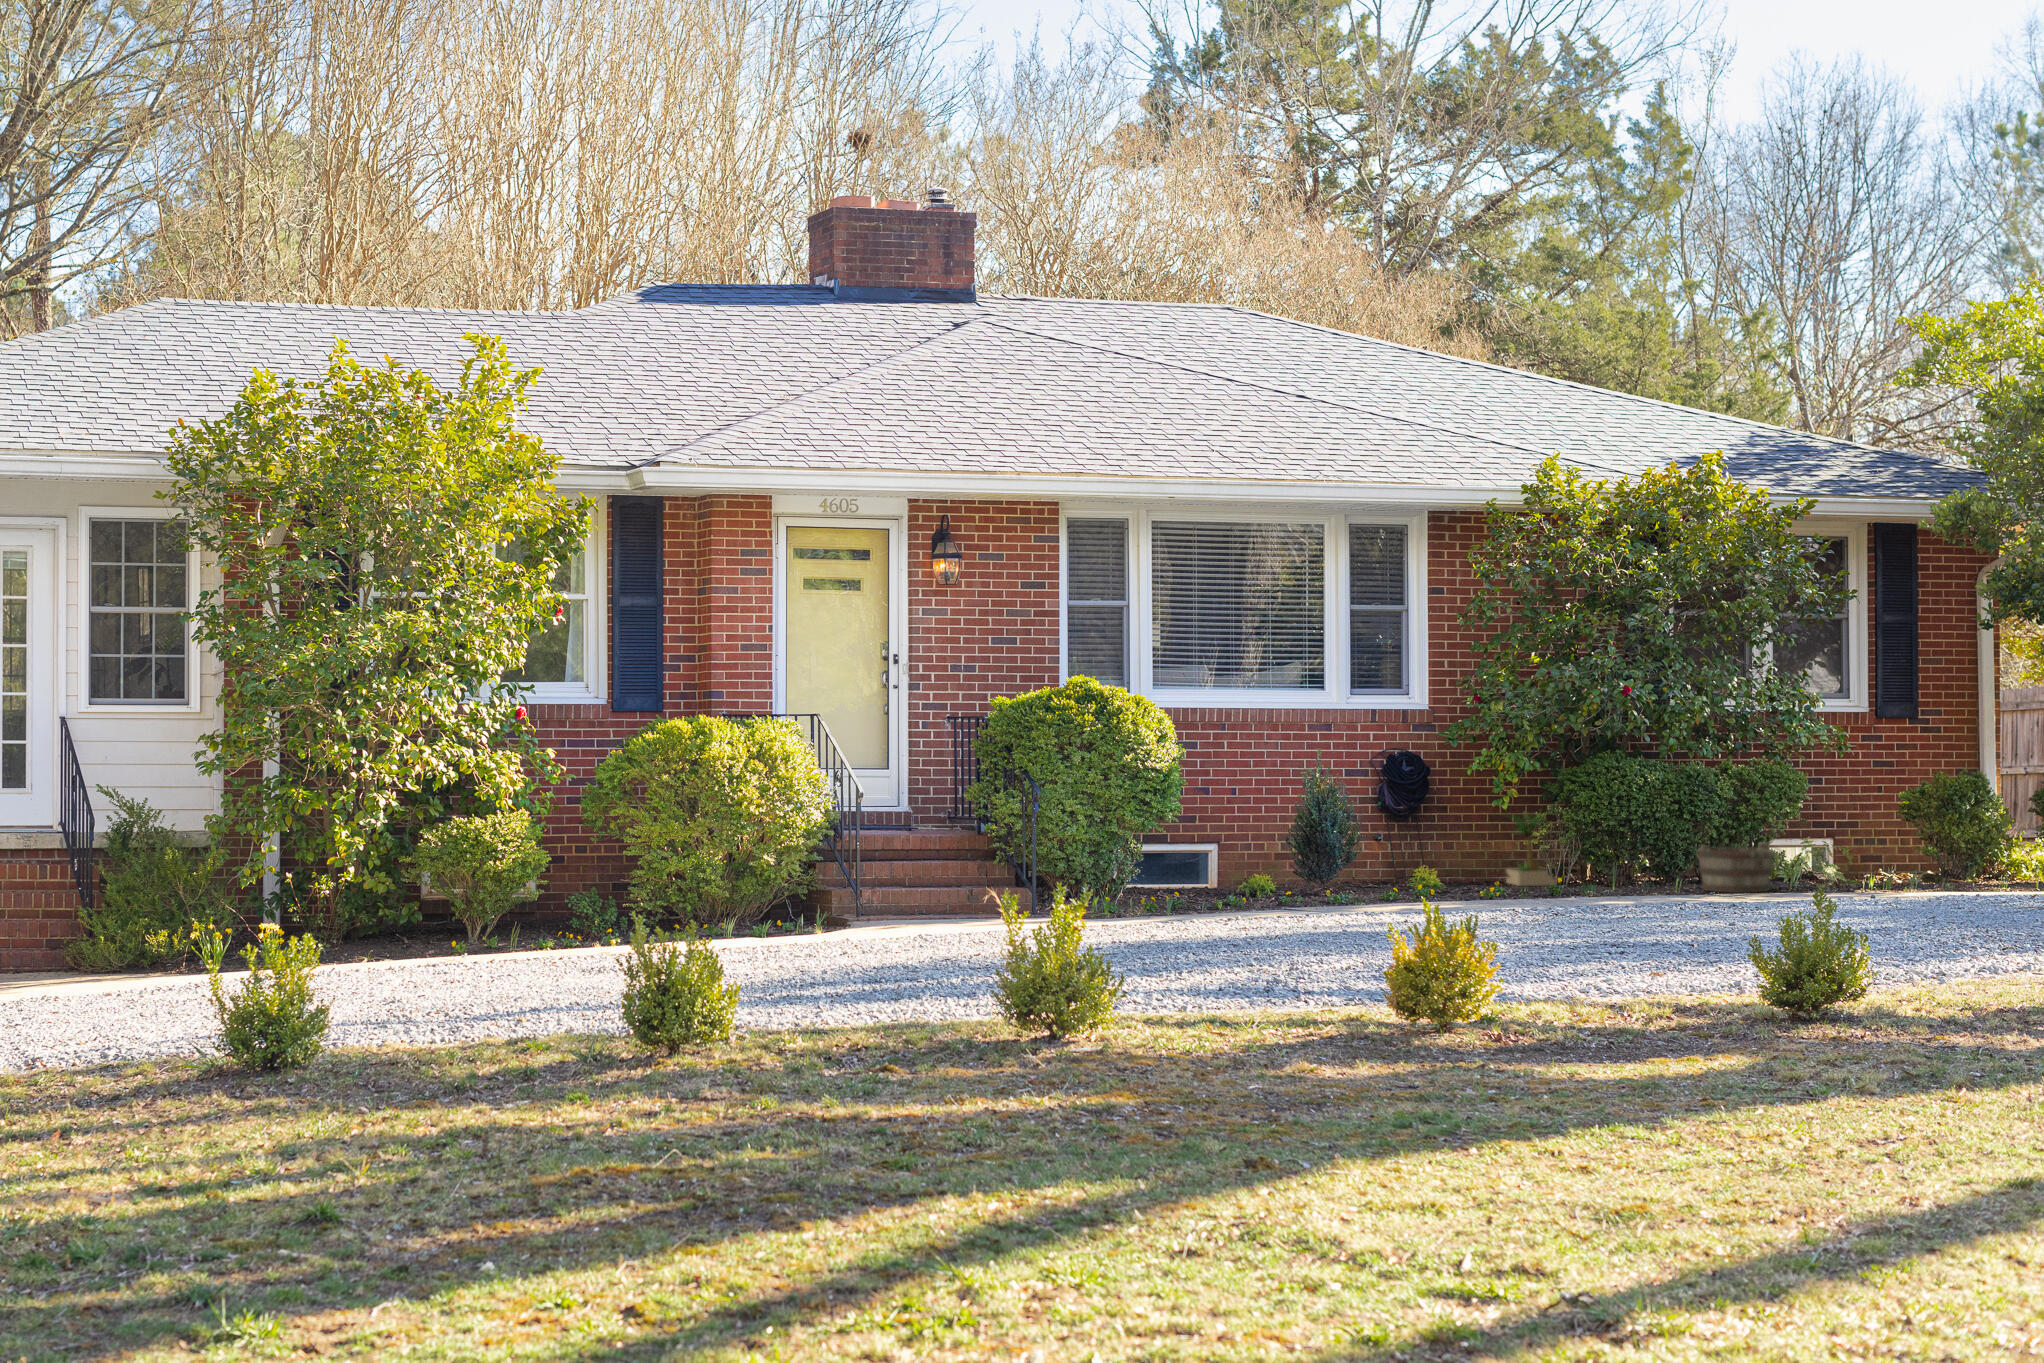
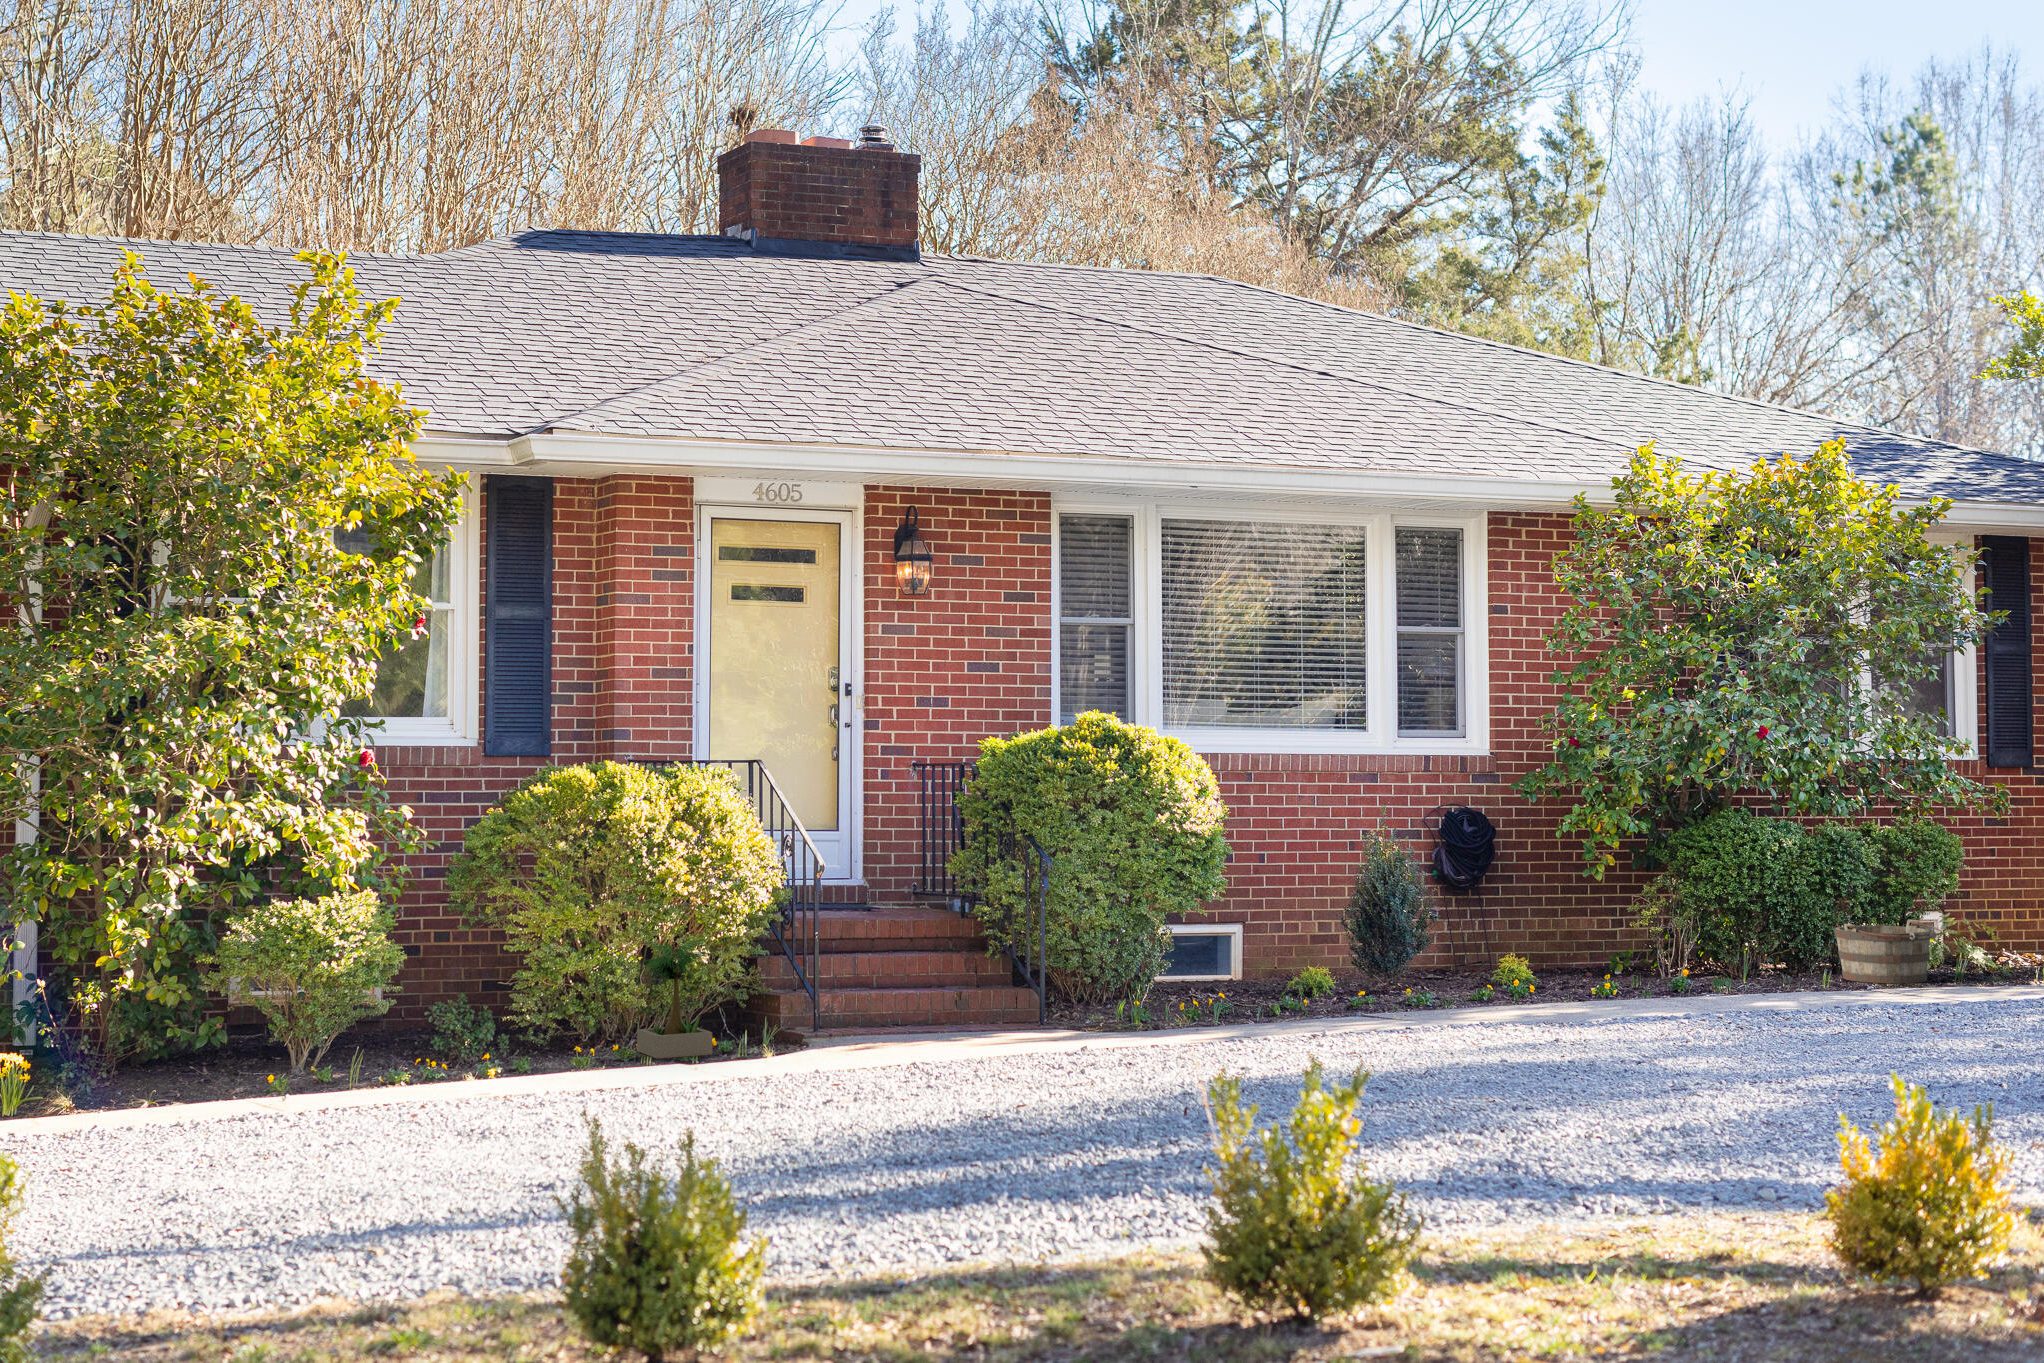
potted plant: present [1506,812,1556,886] -> present [637,939,712,1059]

